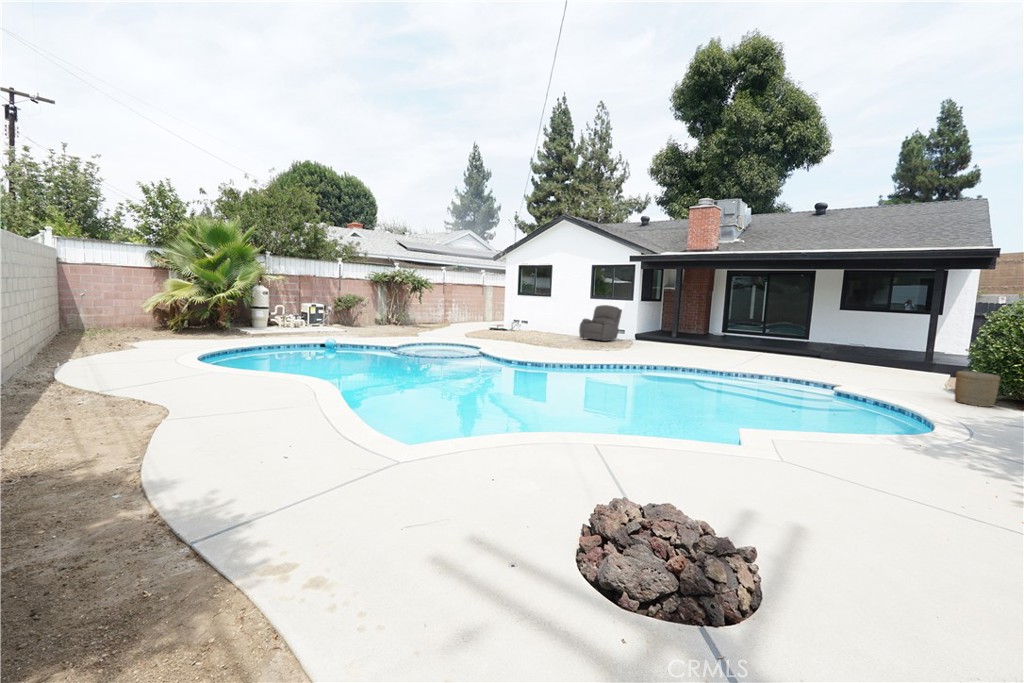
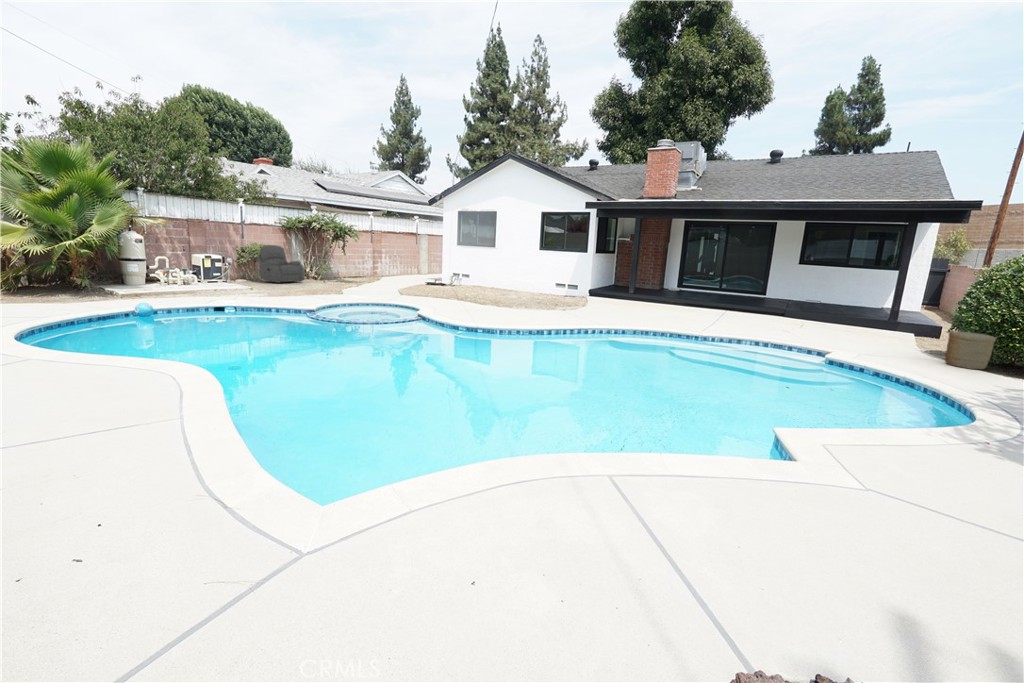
chair: present [579,305,622,341] -> present [257,245,304,283]

